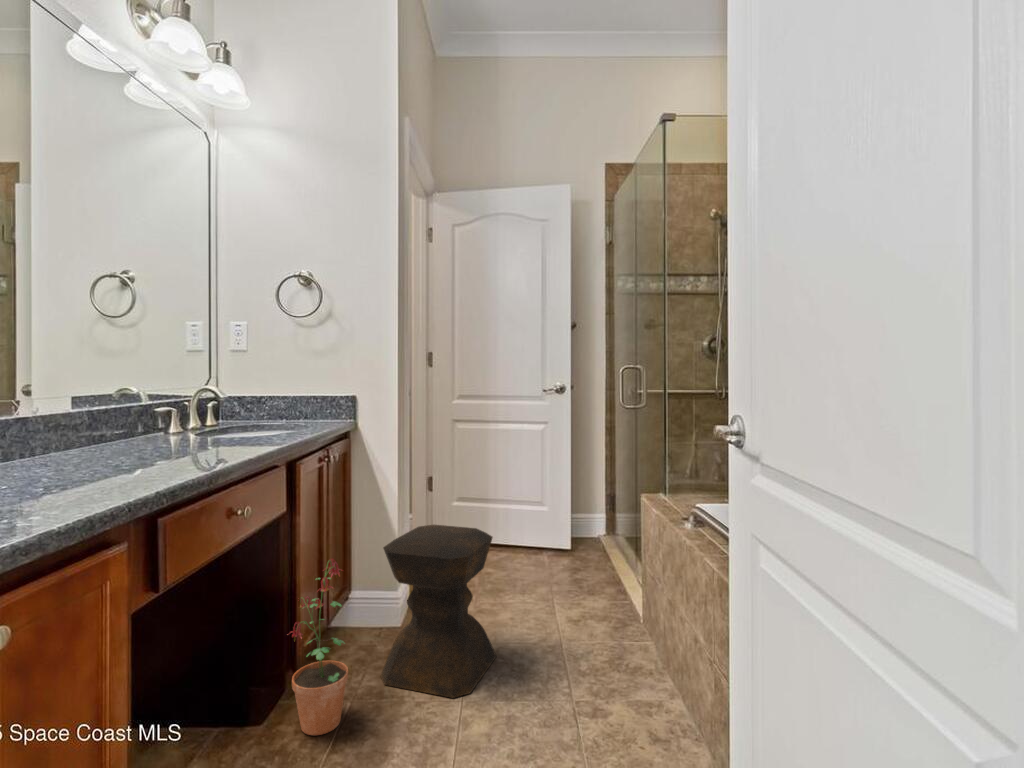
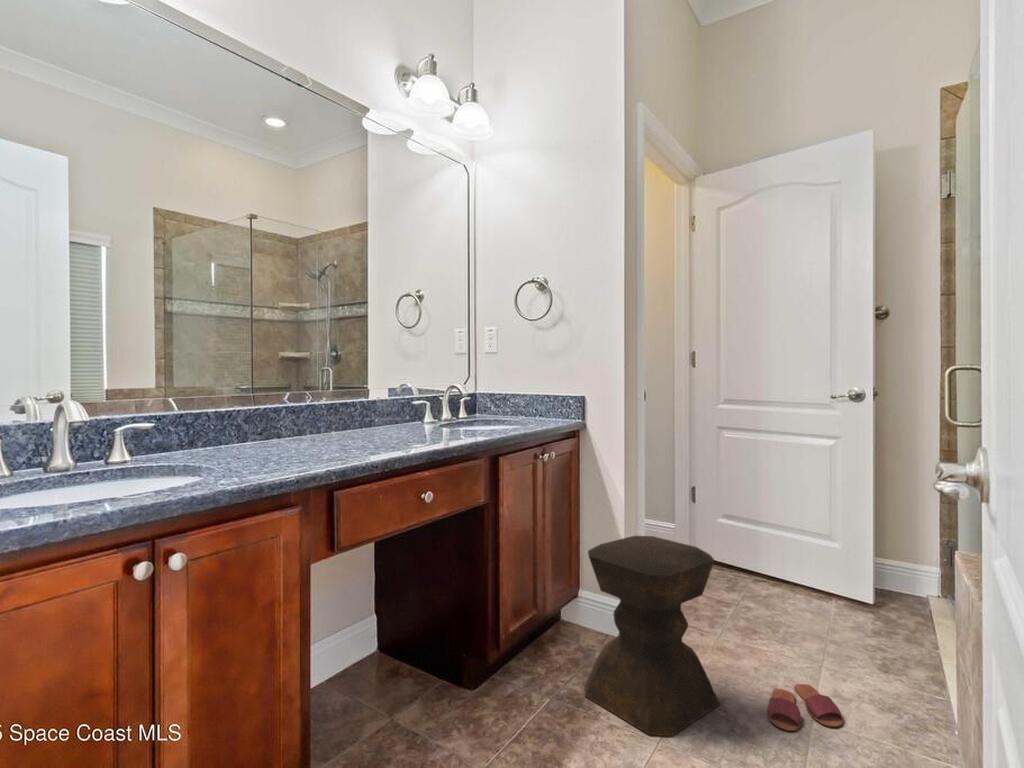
potted plant: present [290,558,348,735] -> none [479,551,539,724]
slippers: none [530,622,580,660] -> present [767,684,843,731]

